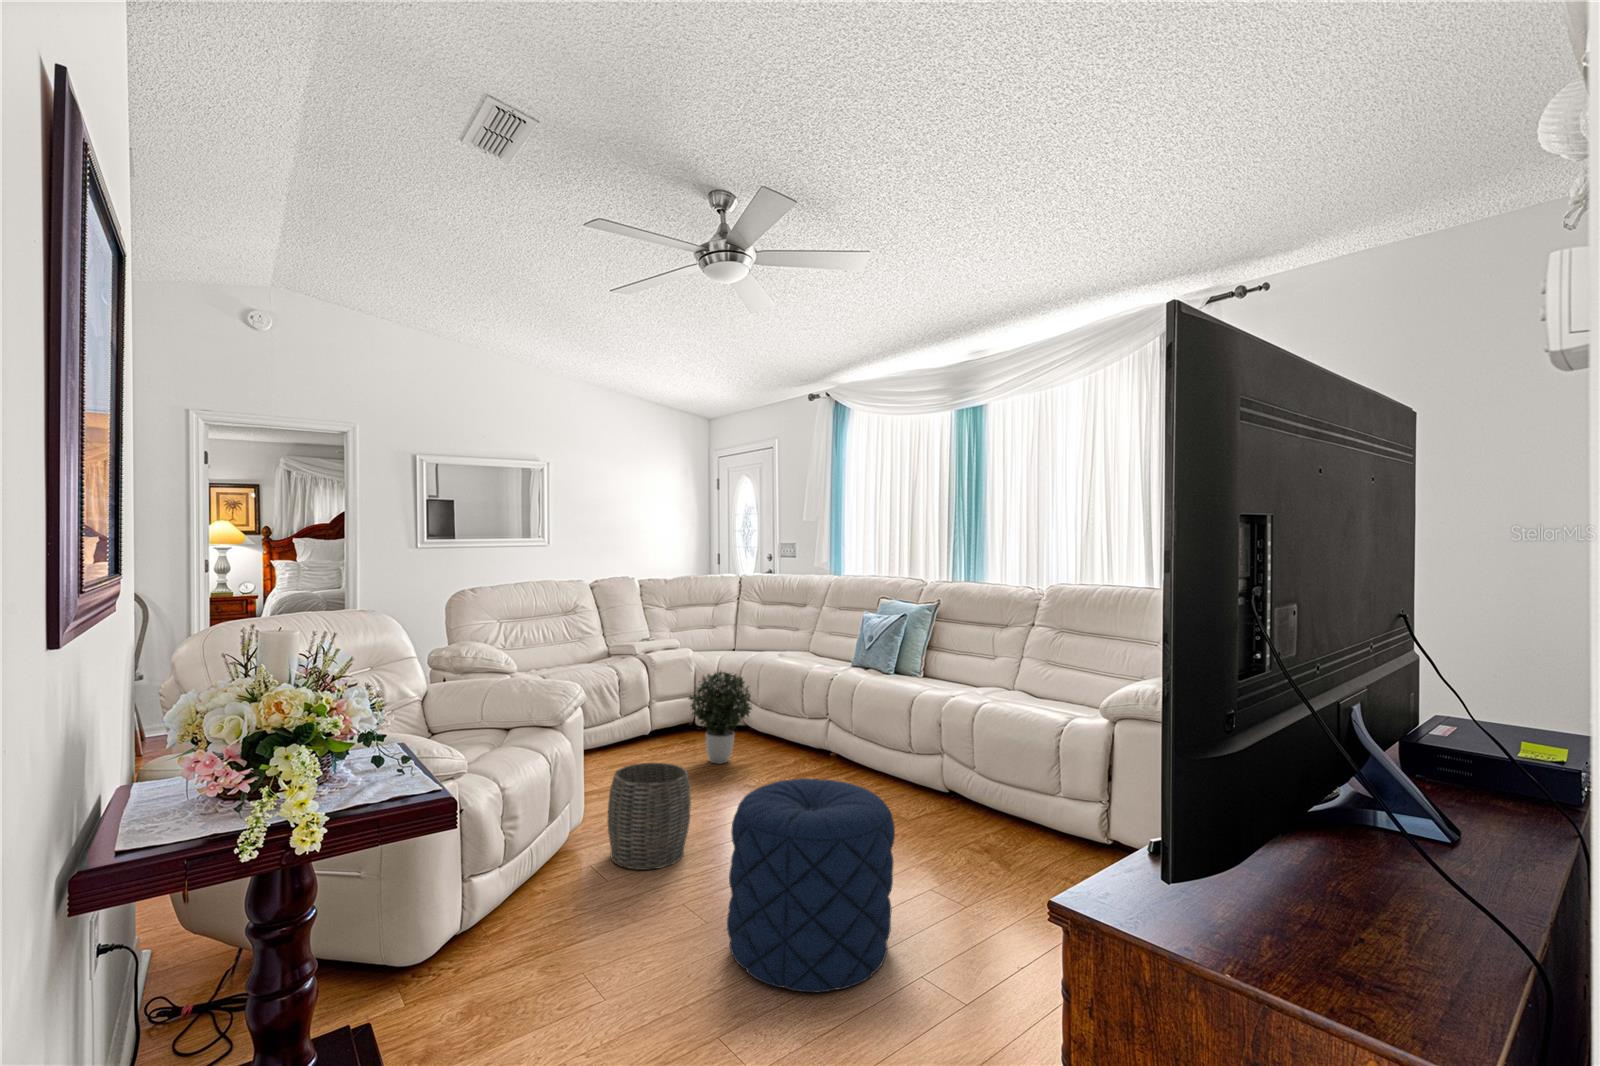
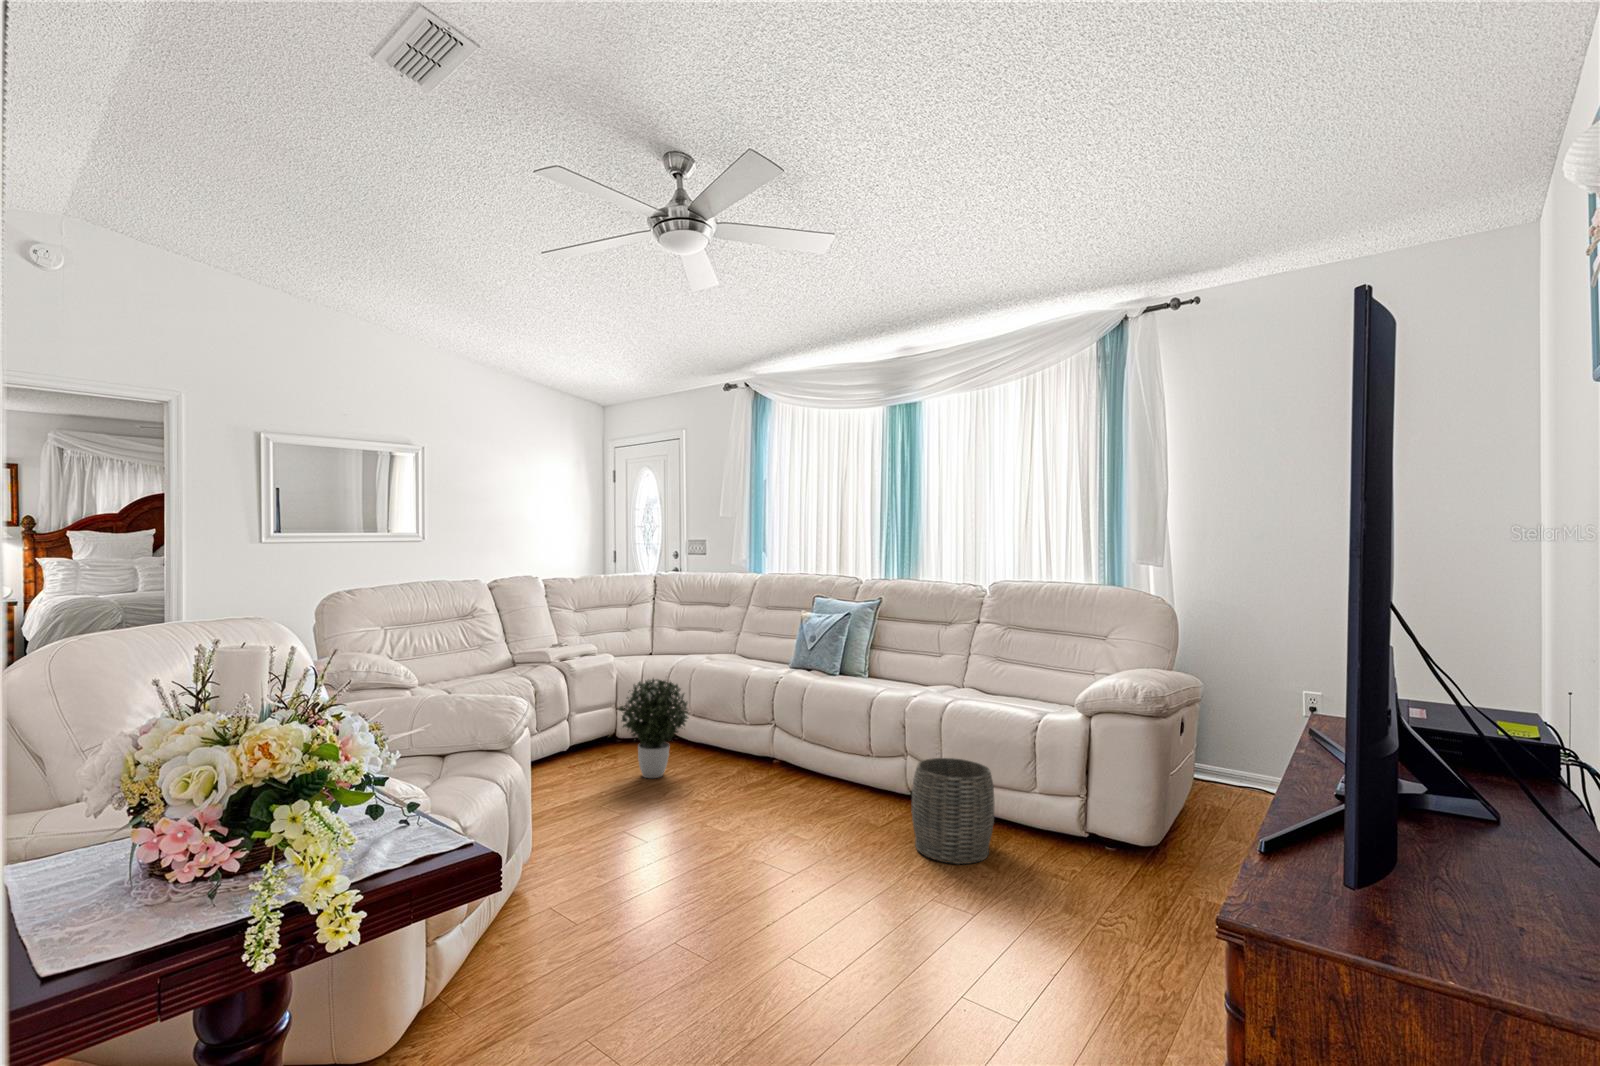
woven basket: present [607,763,691,870] -> present [911,758,994,864]
pouf: present [727,778,895,992] -> none [730,790,907,1020]

